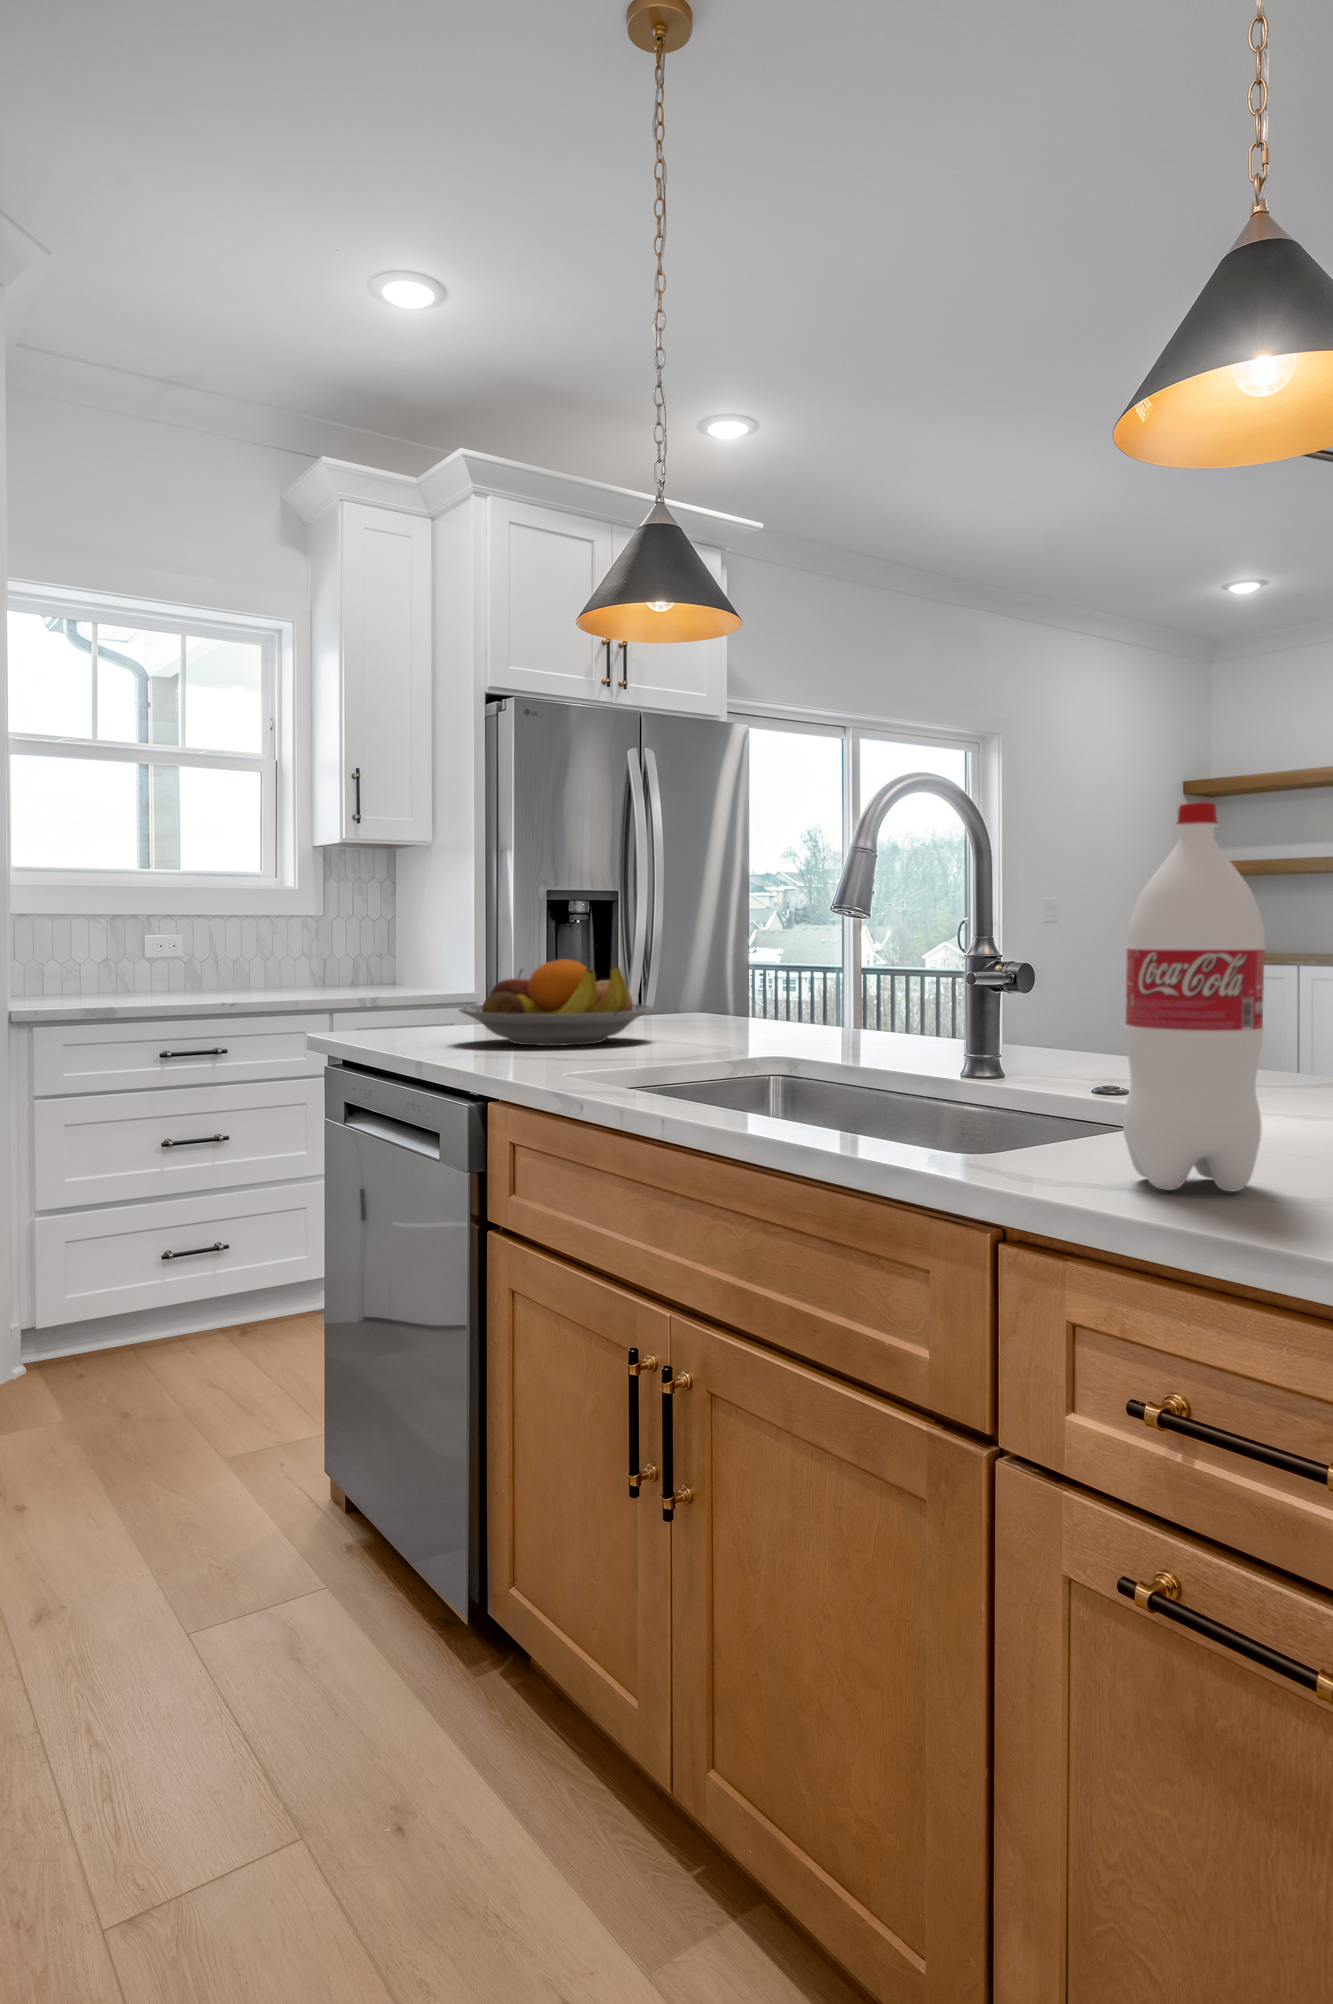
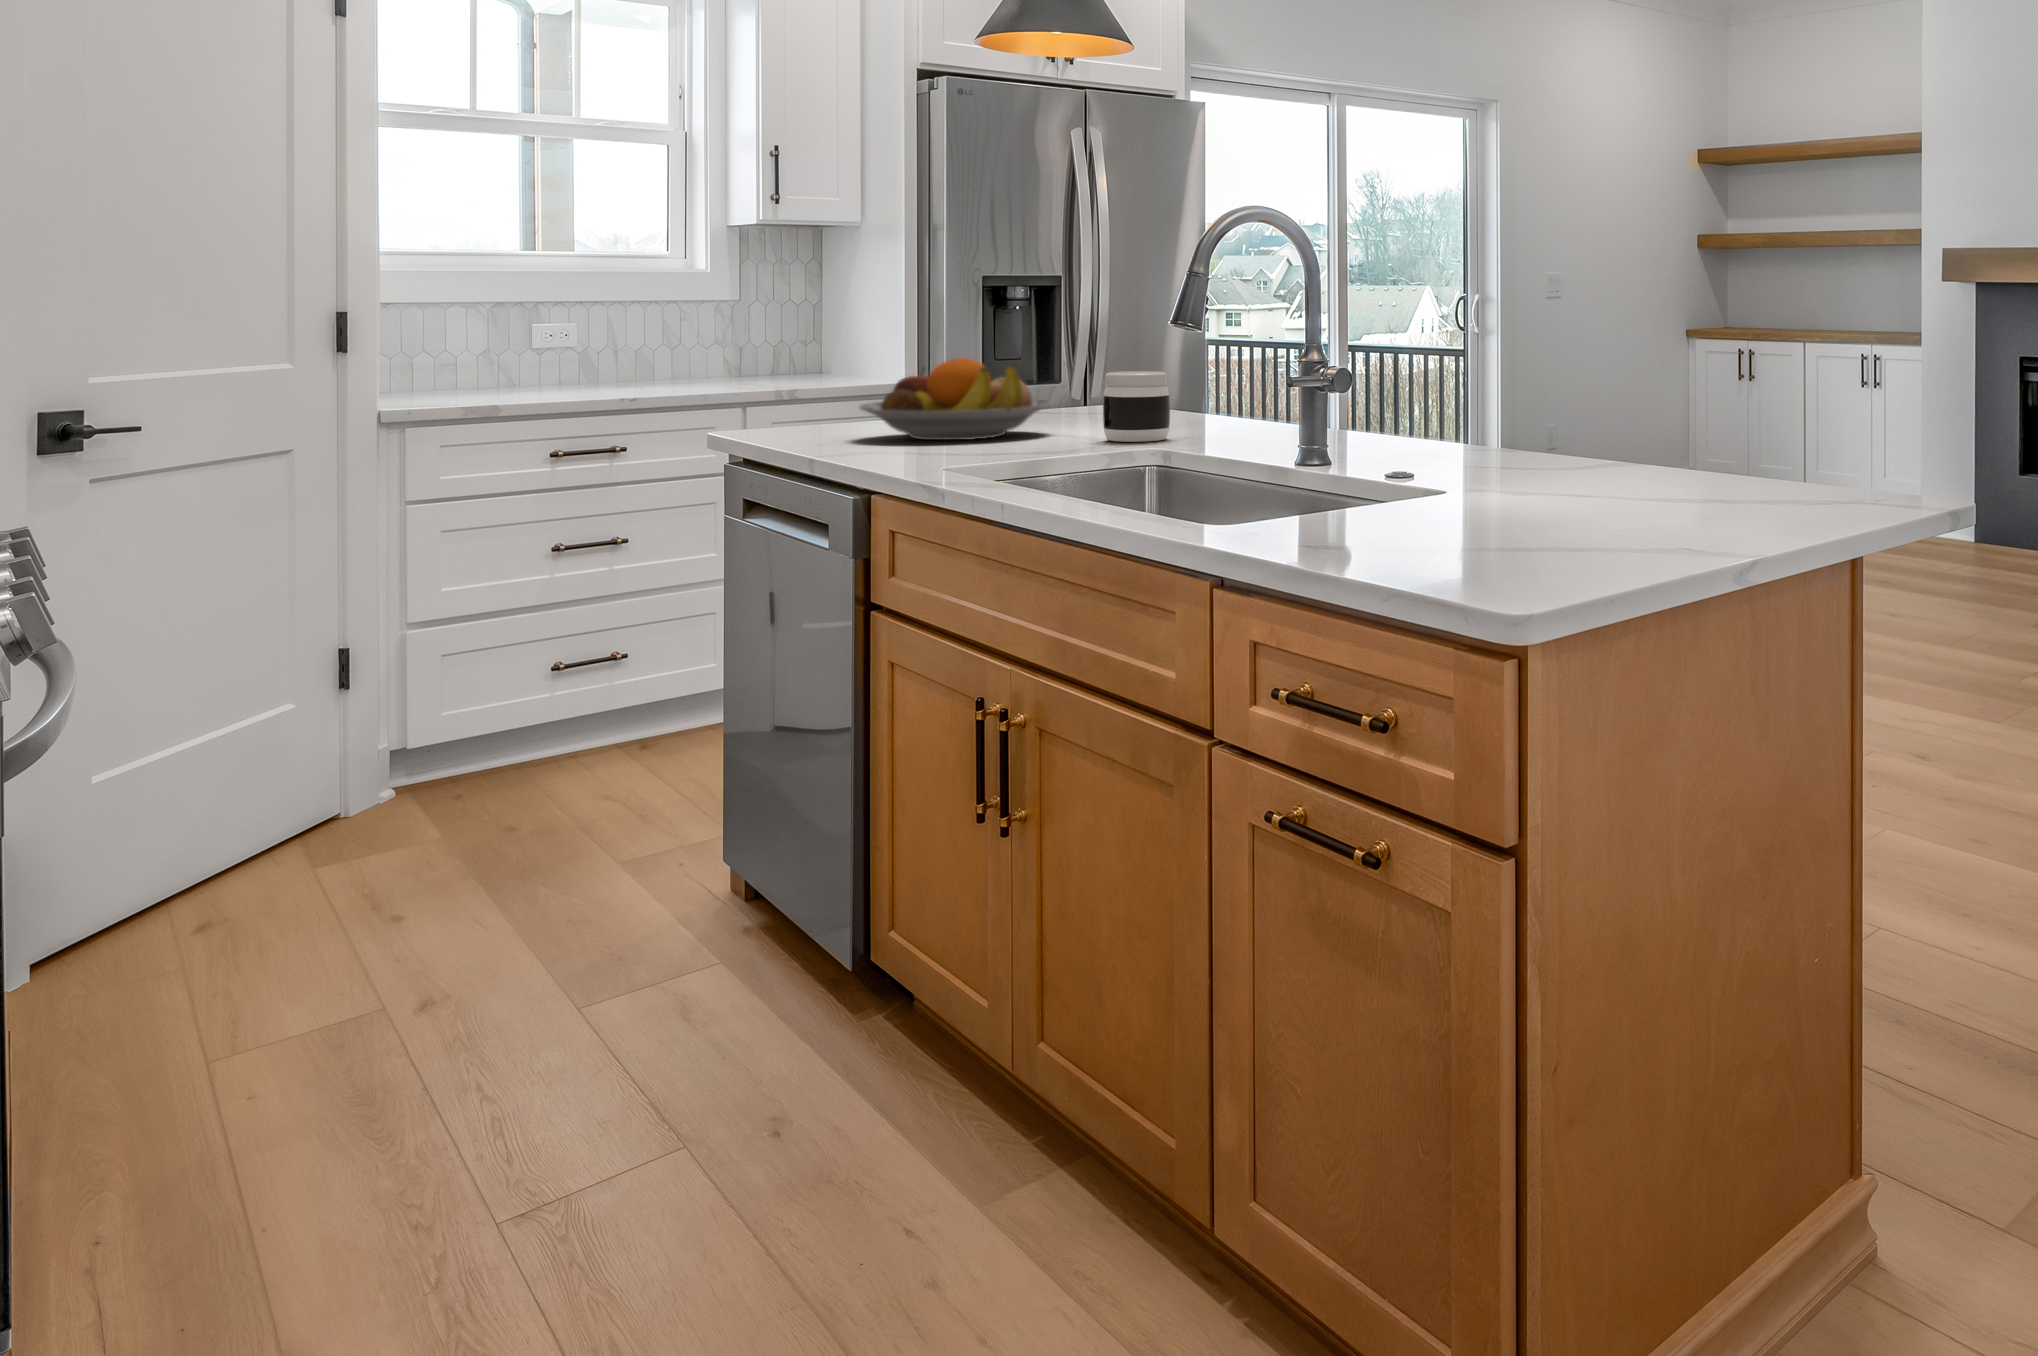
bottle: present [1123,802,1265,1192] -> none [1299,269,1392,546]
jar: none [718,973,789,1049] -> present [1103,371,1170,442]

